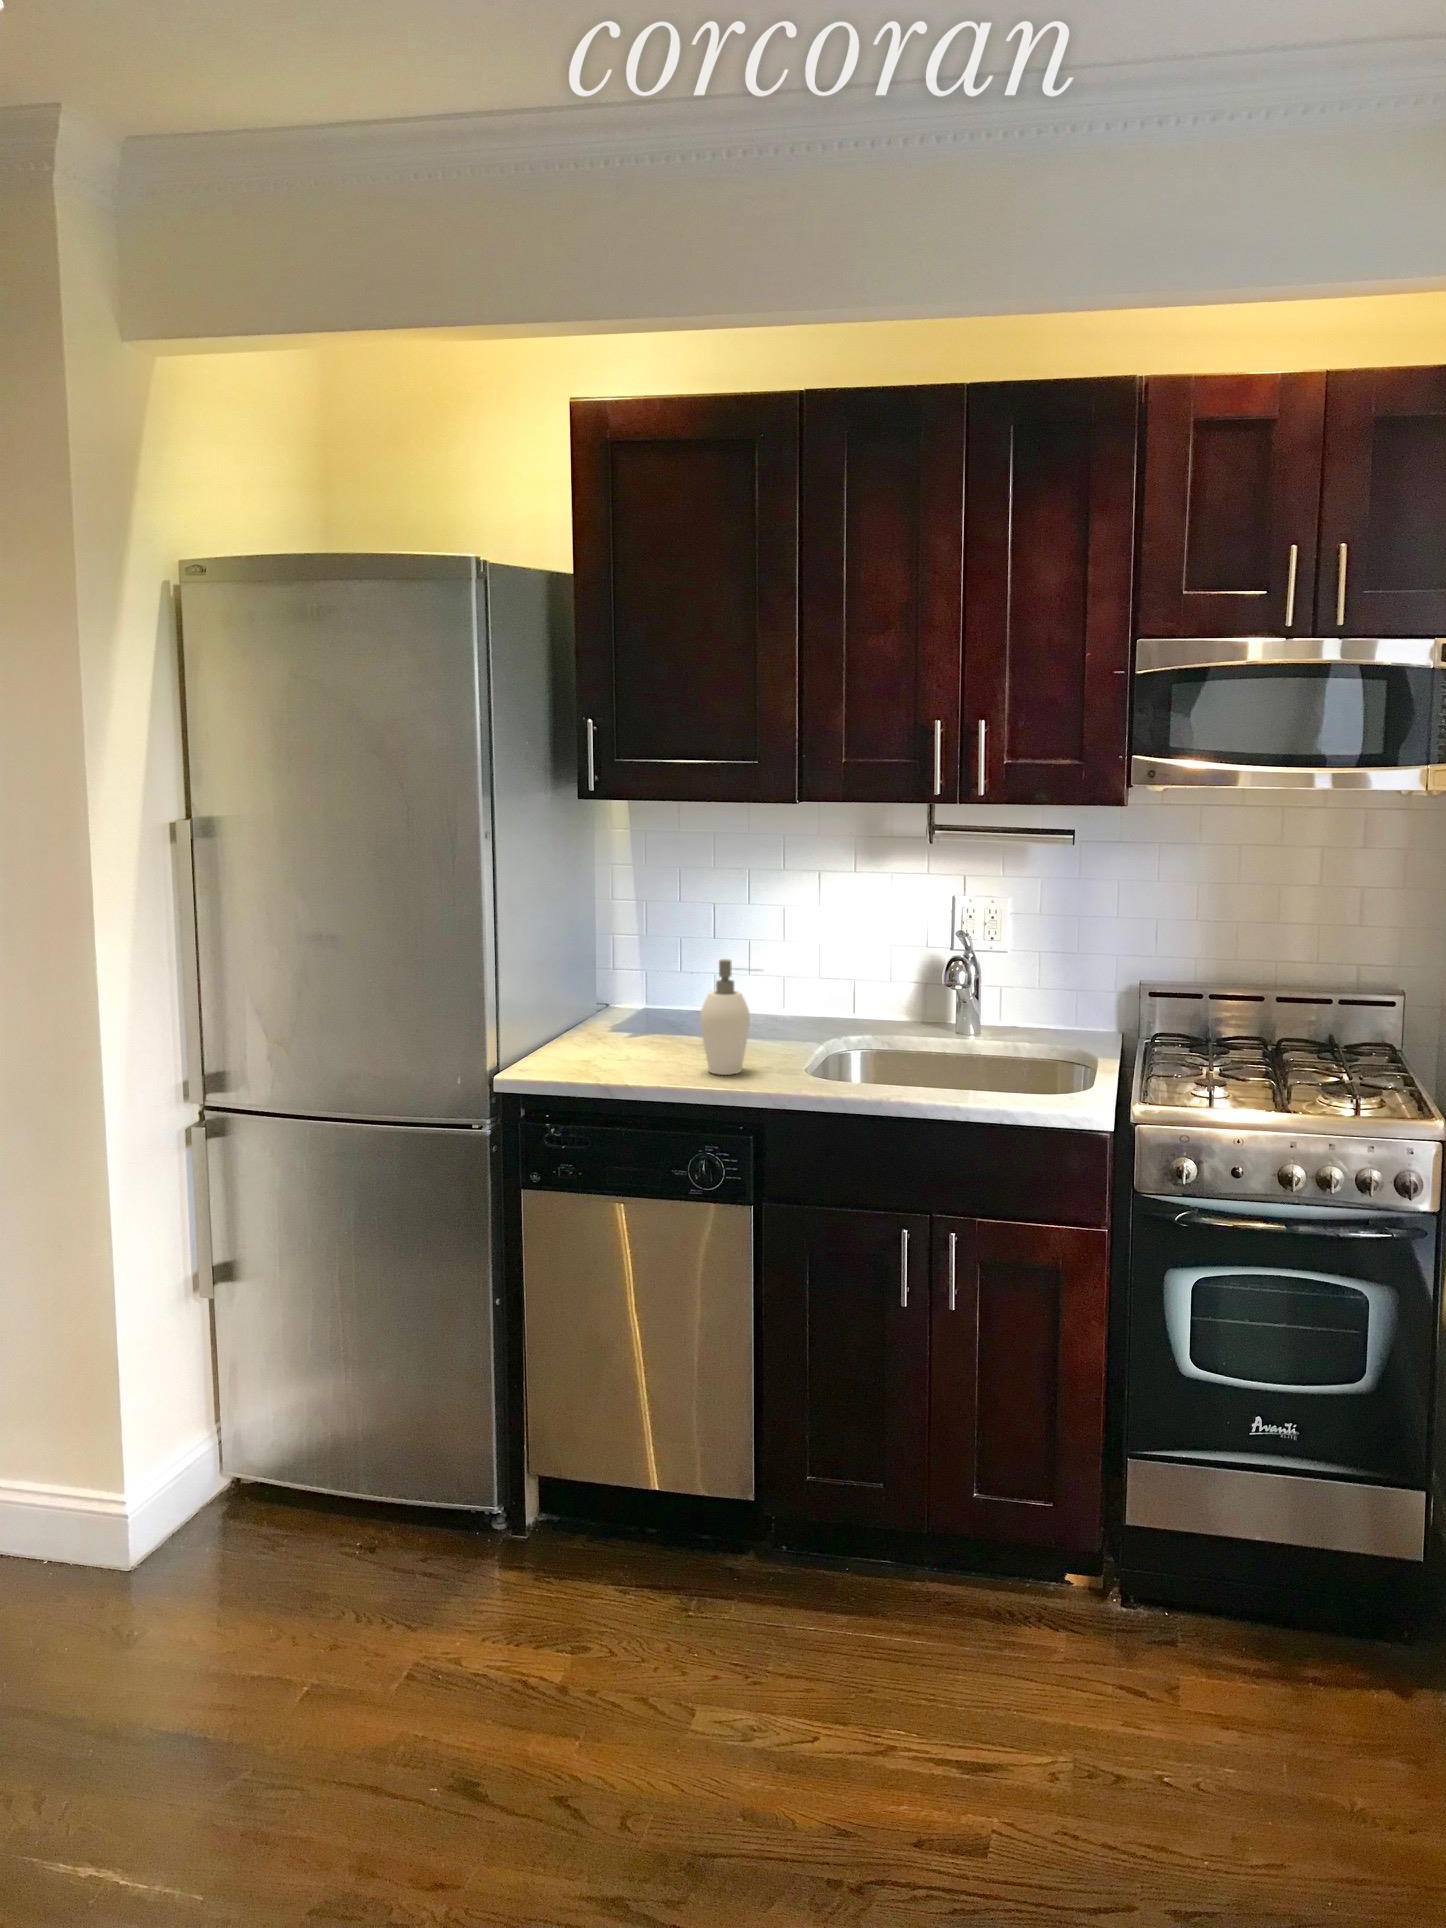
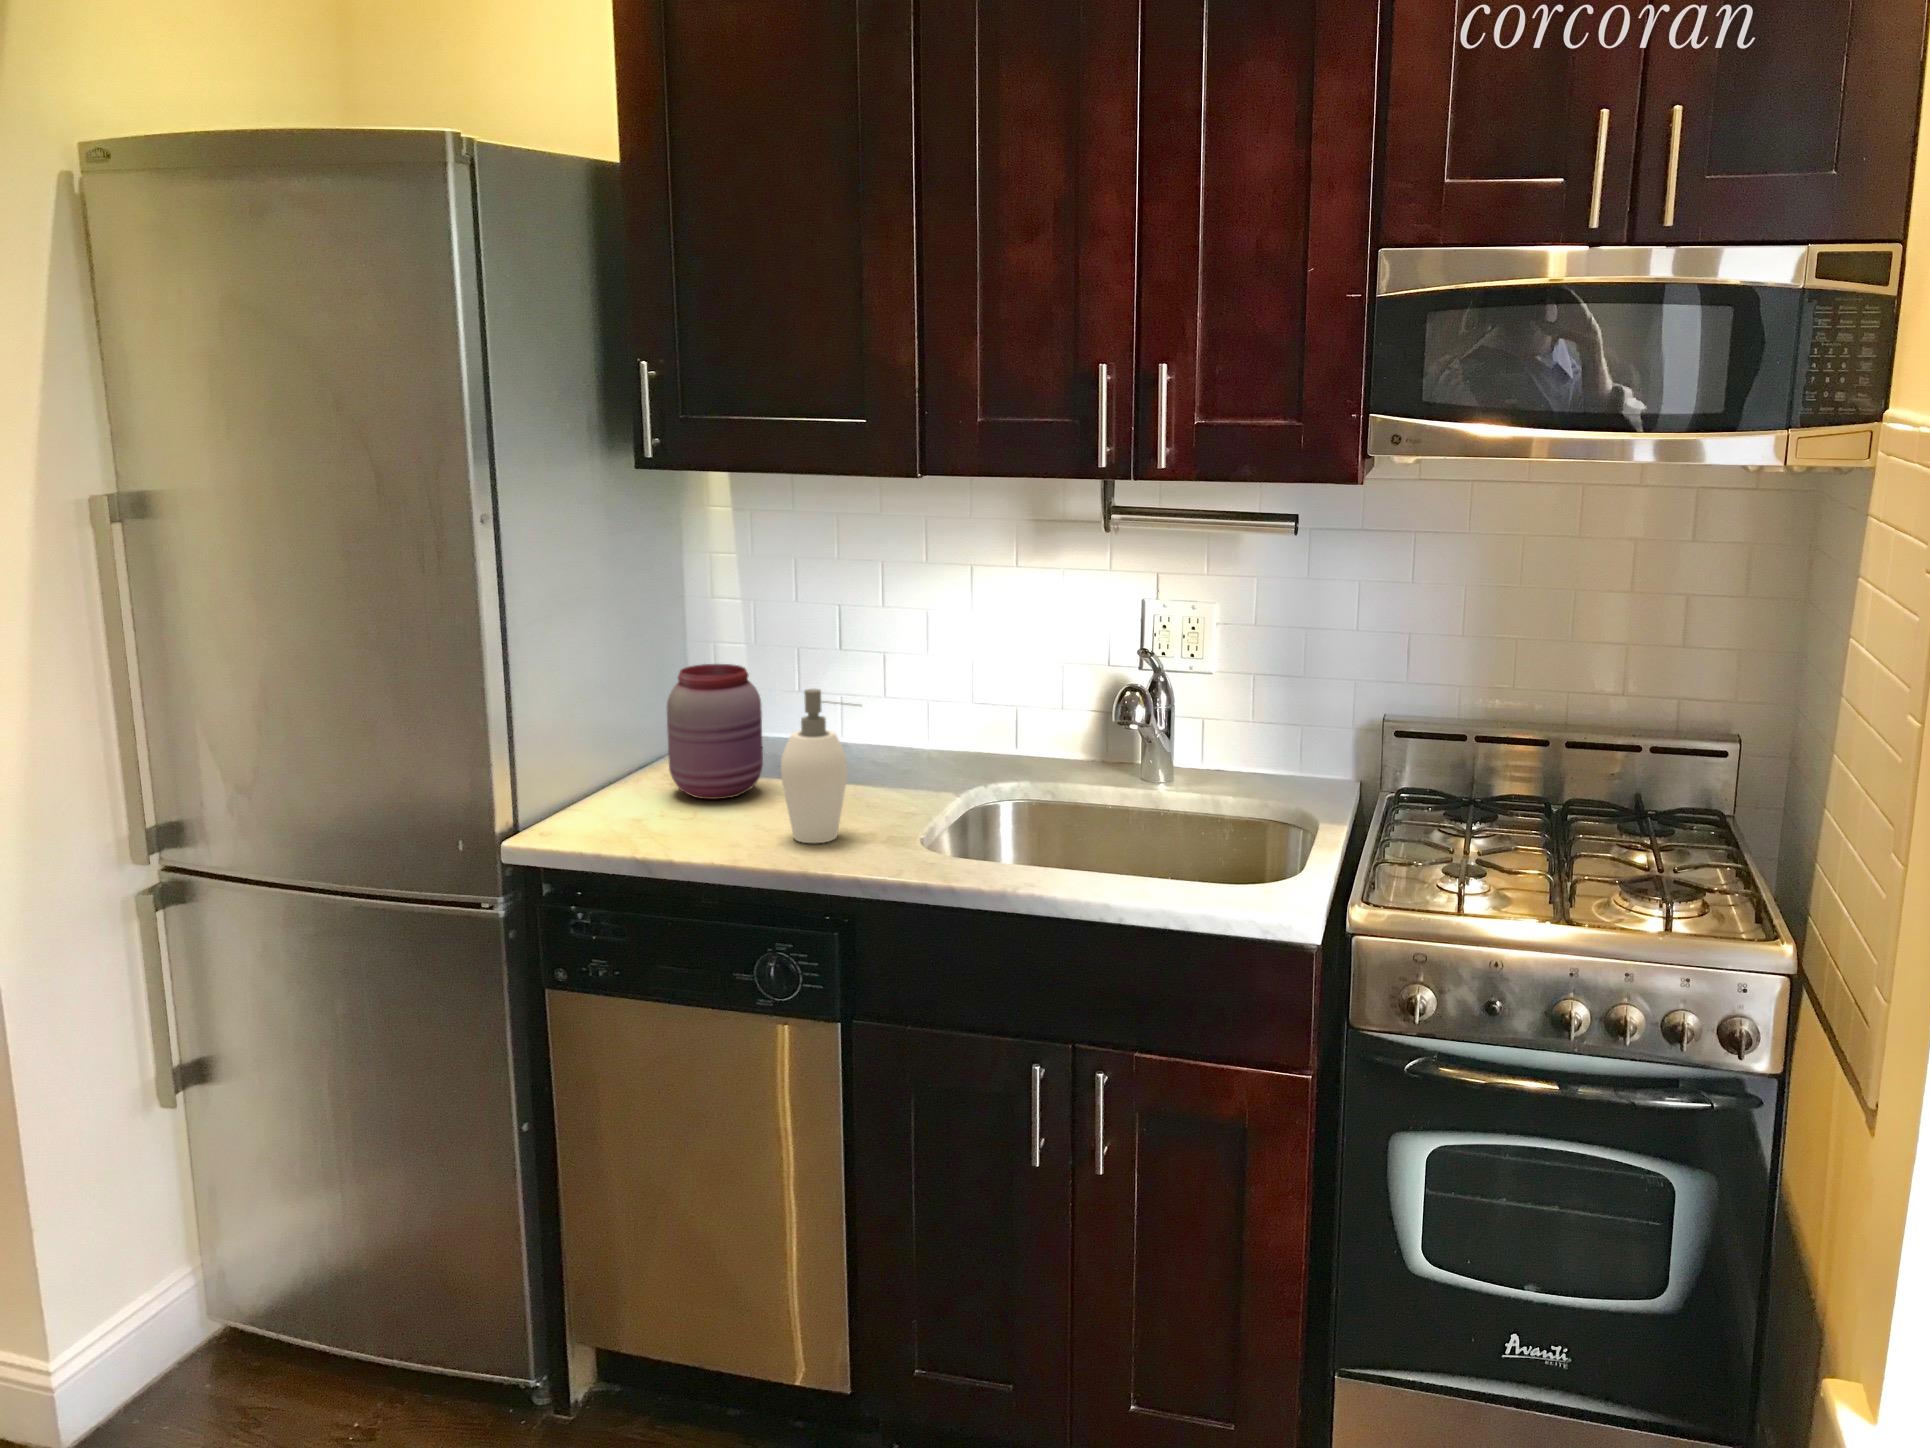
jar: none [599,947,670,1049] -> present [667,664,763,799]

